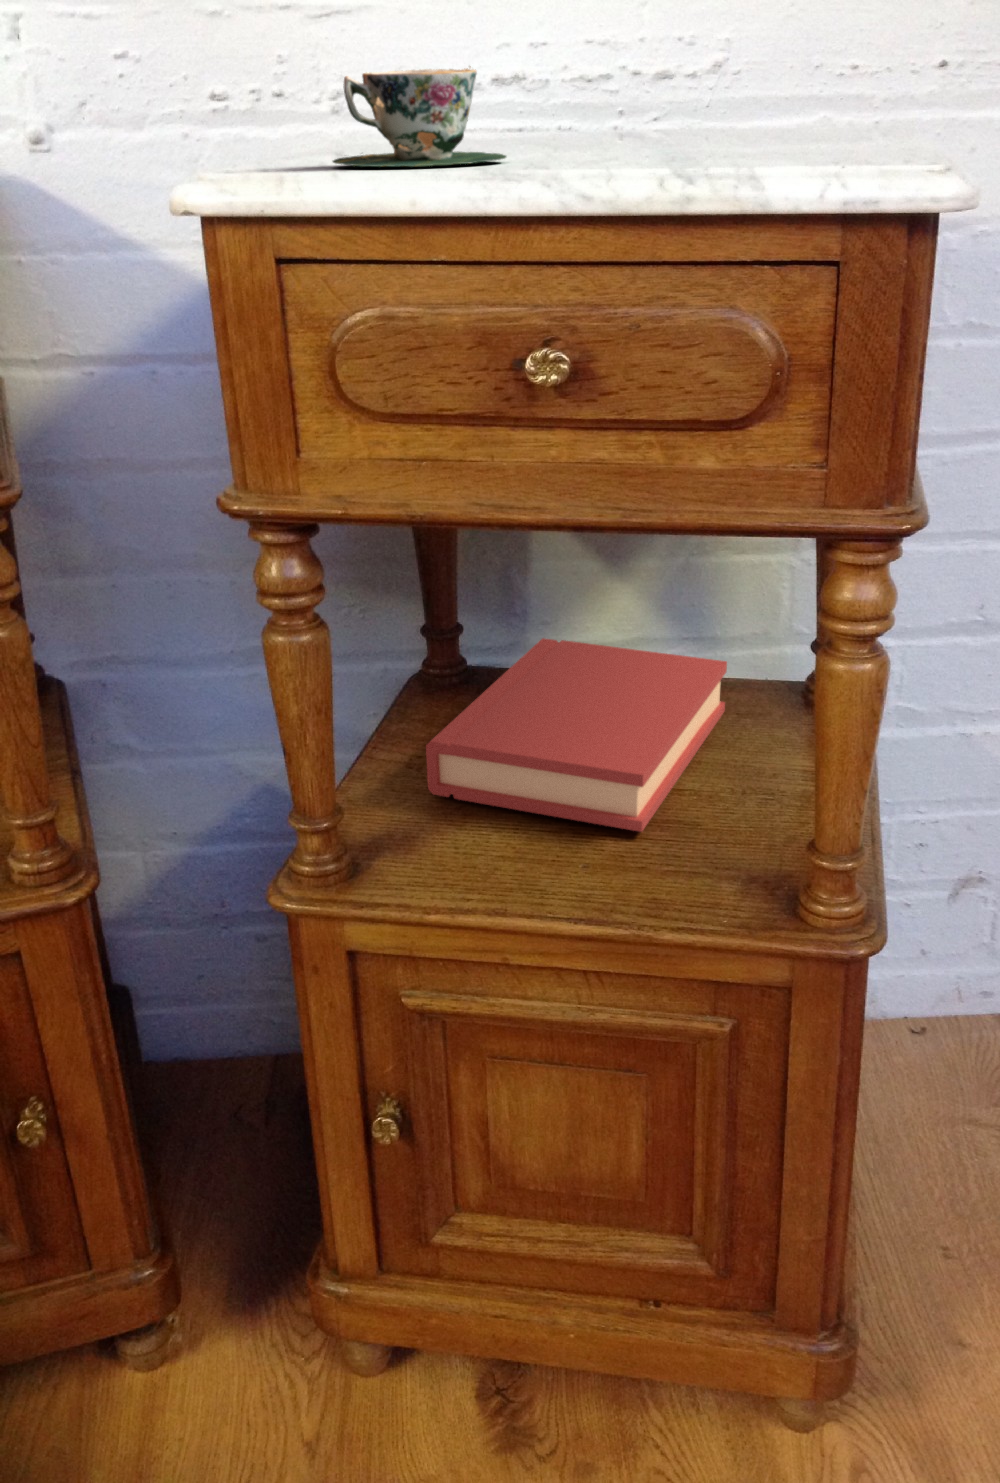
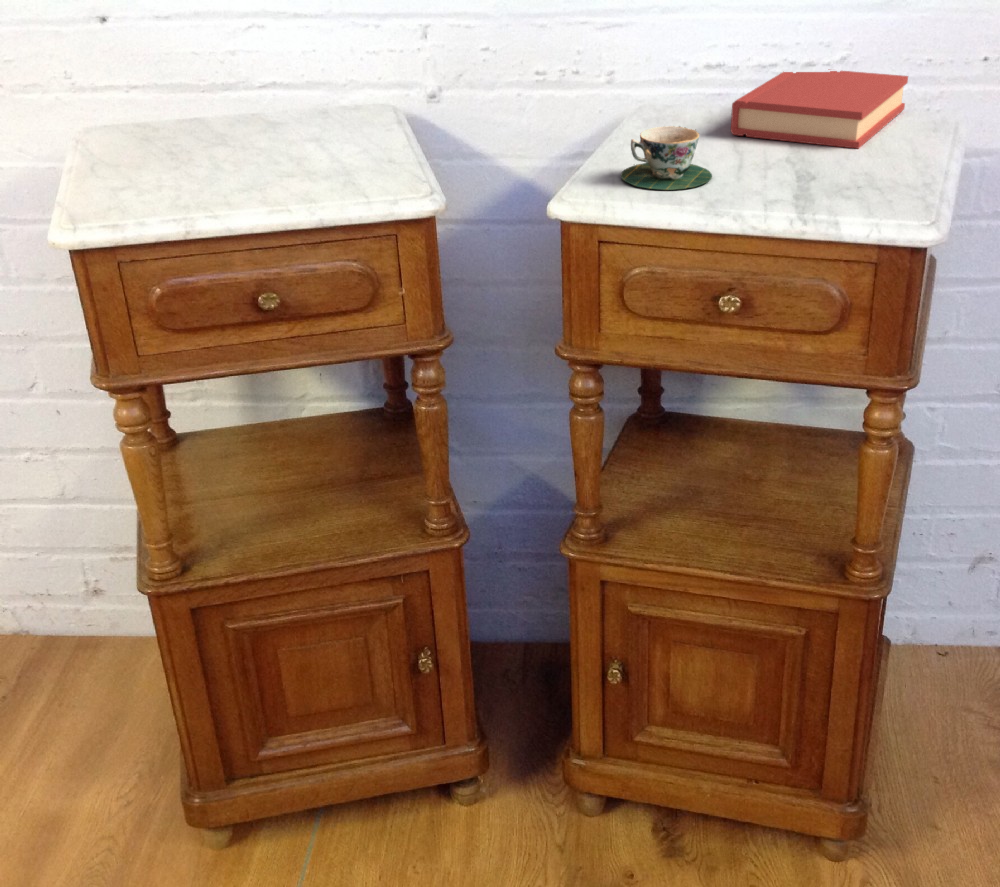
hardback book: present [426,638,727,832] -> present [731,71,908,149]

